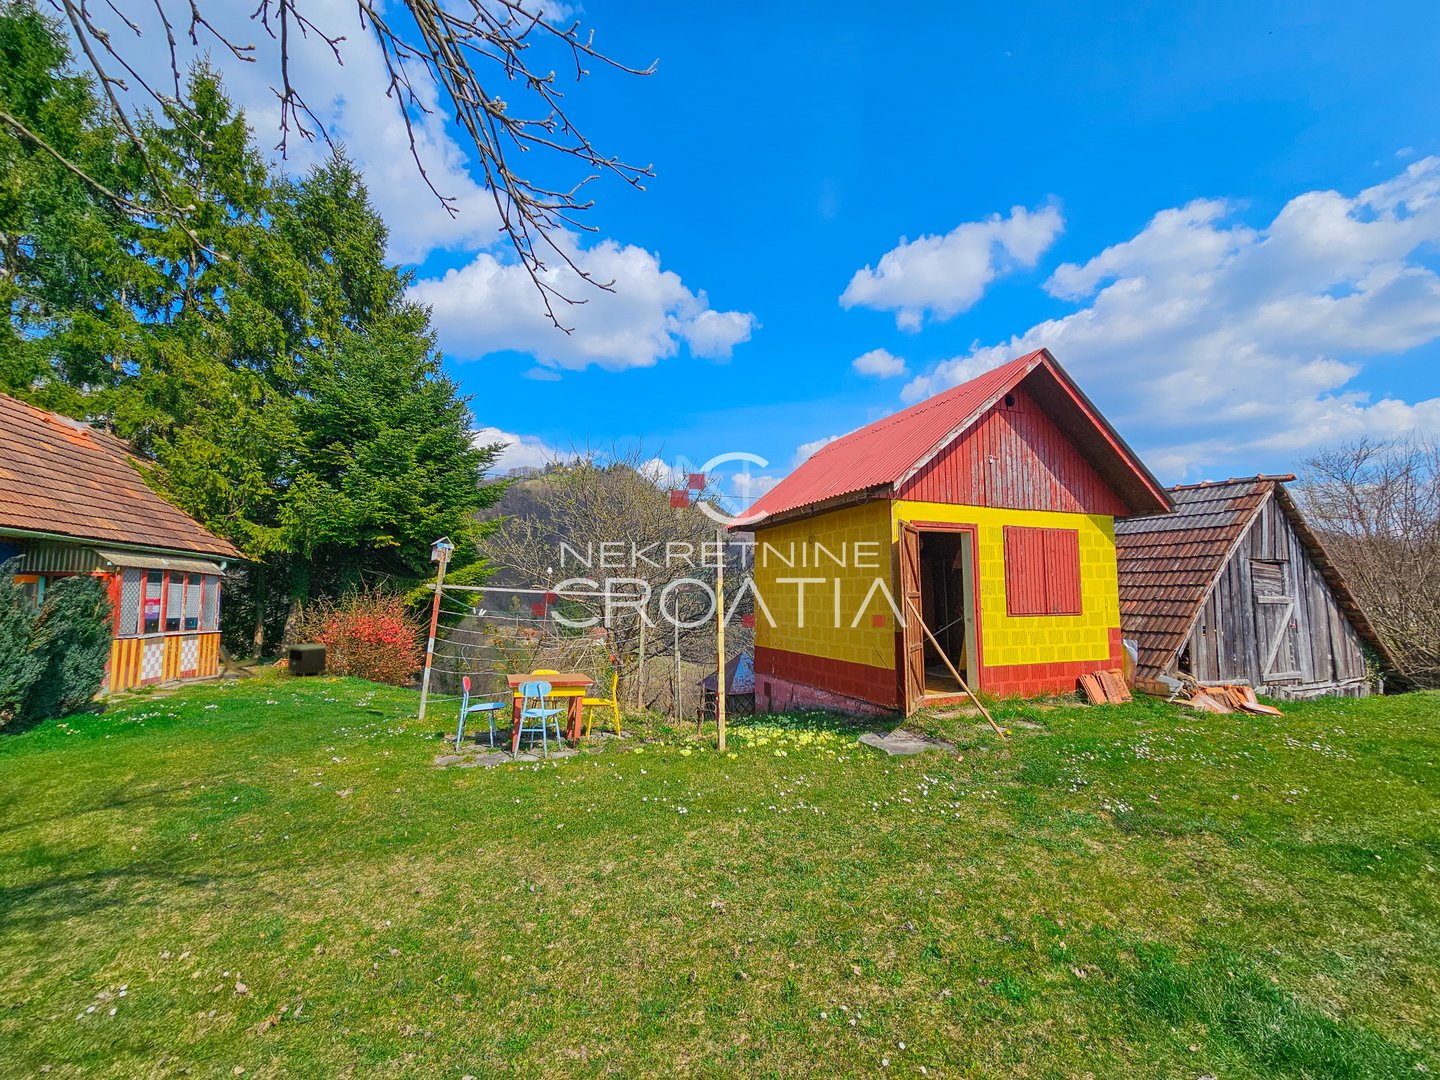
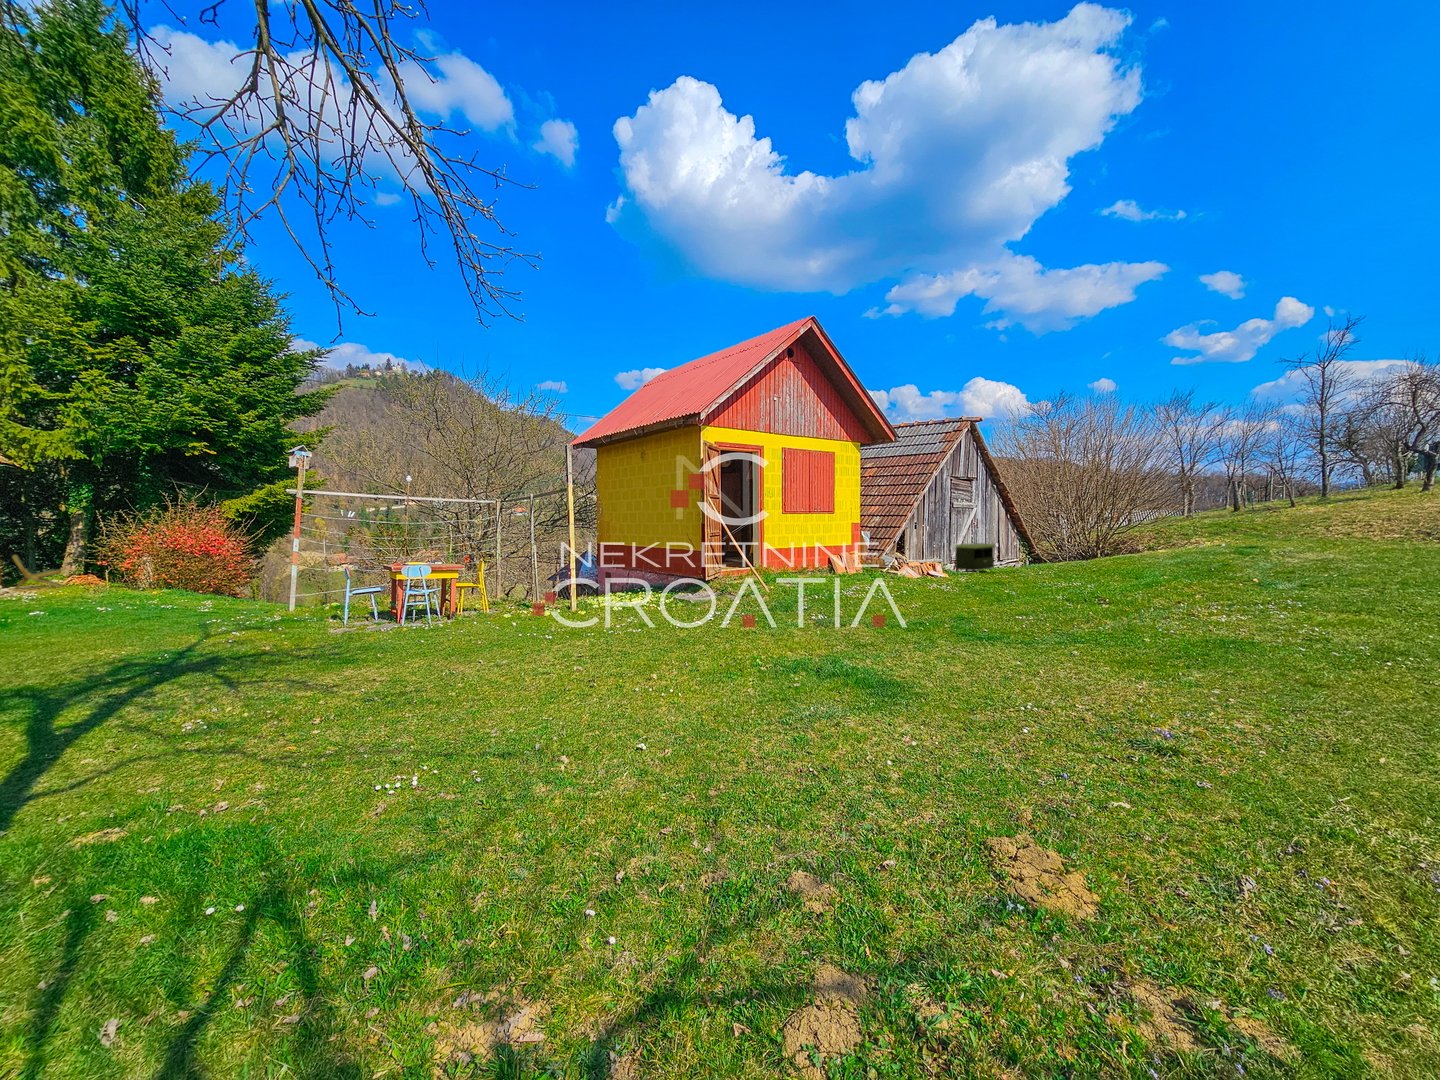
storage bench: present [288,643,326,676] -> present [955,543,995,572]

